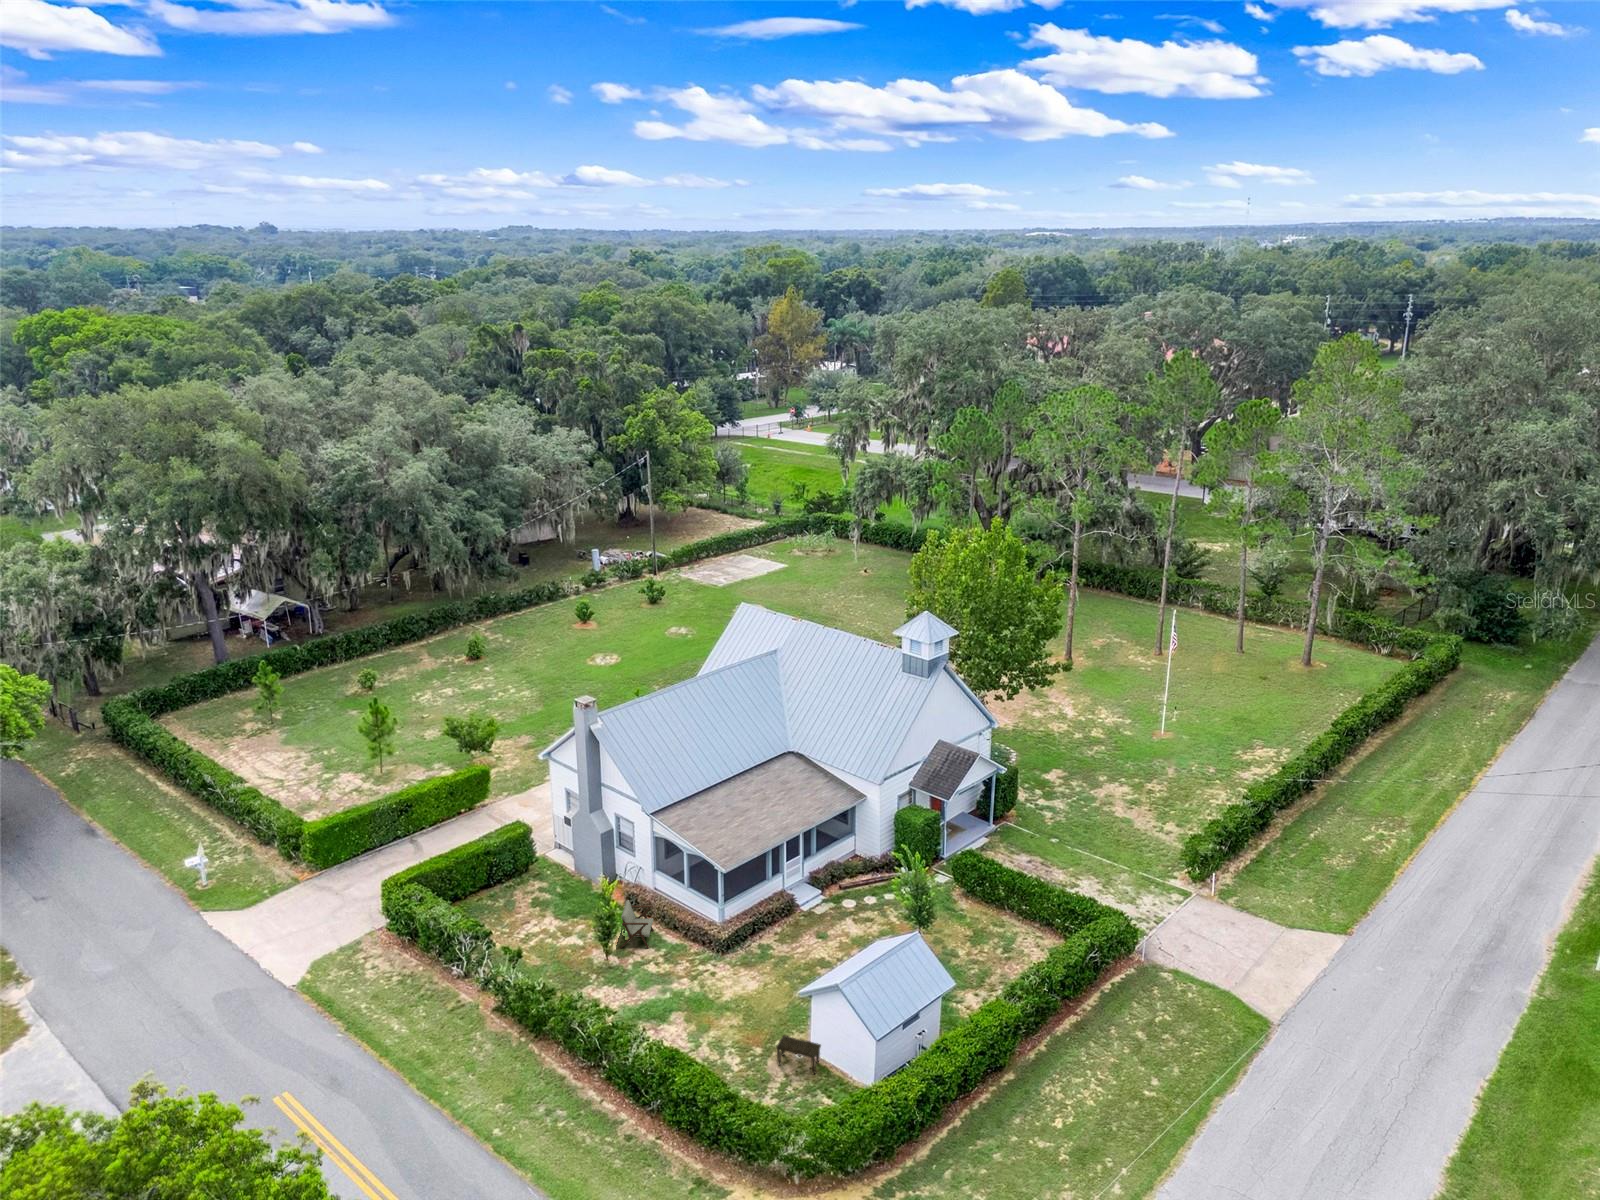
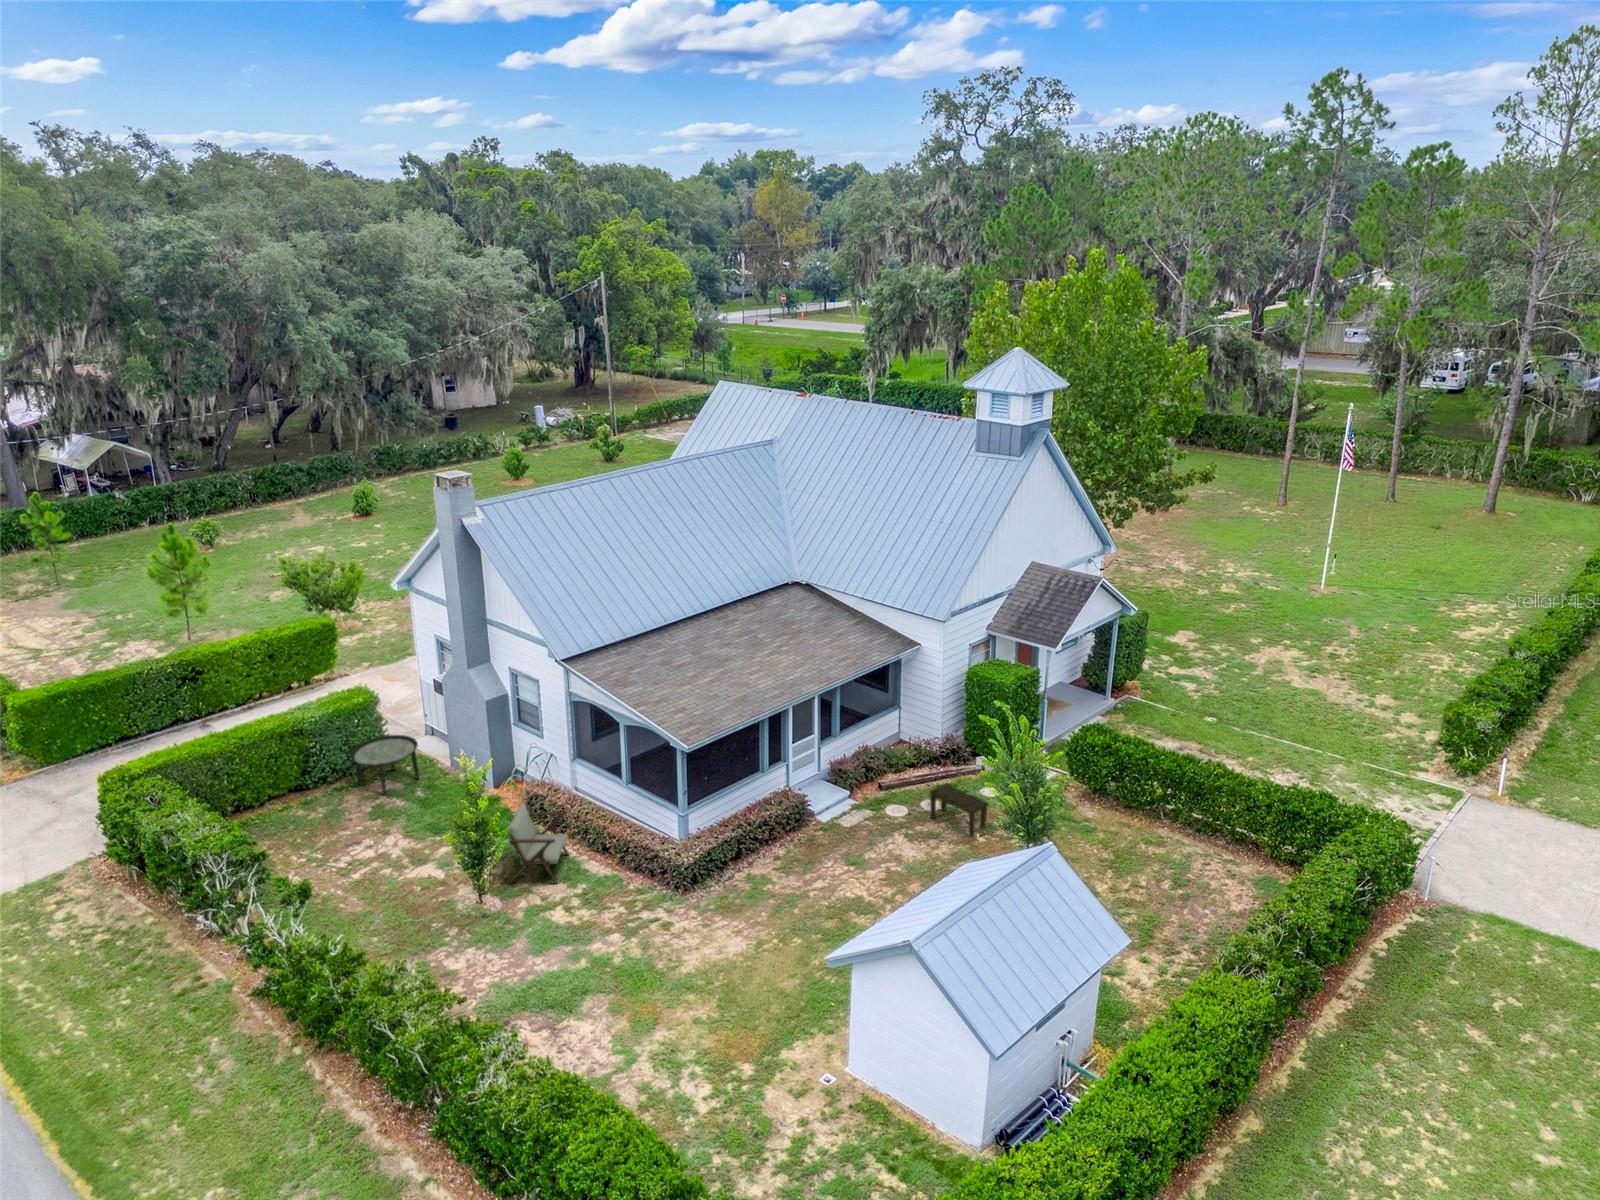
round table: none [516,851,556,891] -> present [350,735,419,796]
bench: present [776,1035,821,1074] -> present [930,784,989,838]

